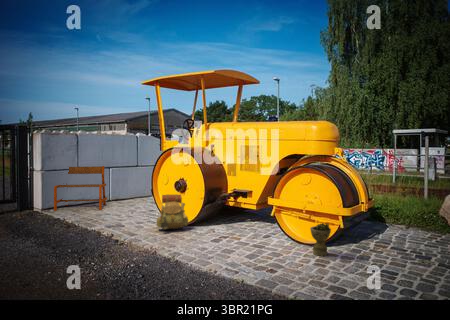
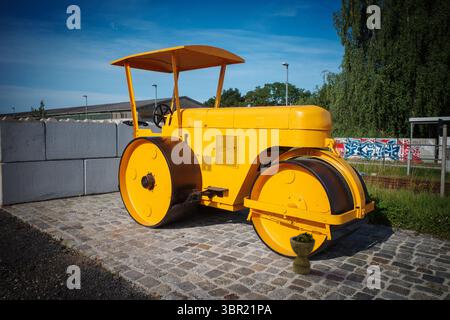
bench: present [54,166,107,211] -> none [17,157,80,207]
backpack: present [156,195,188,229] -> none [116,191,155,233]

